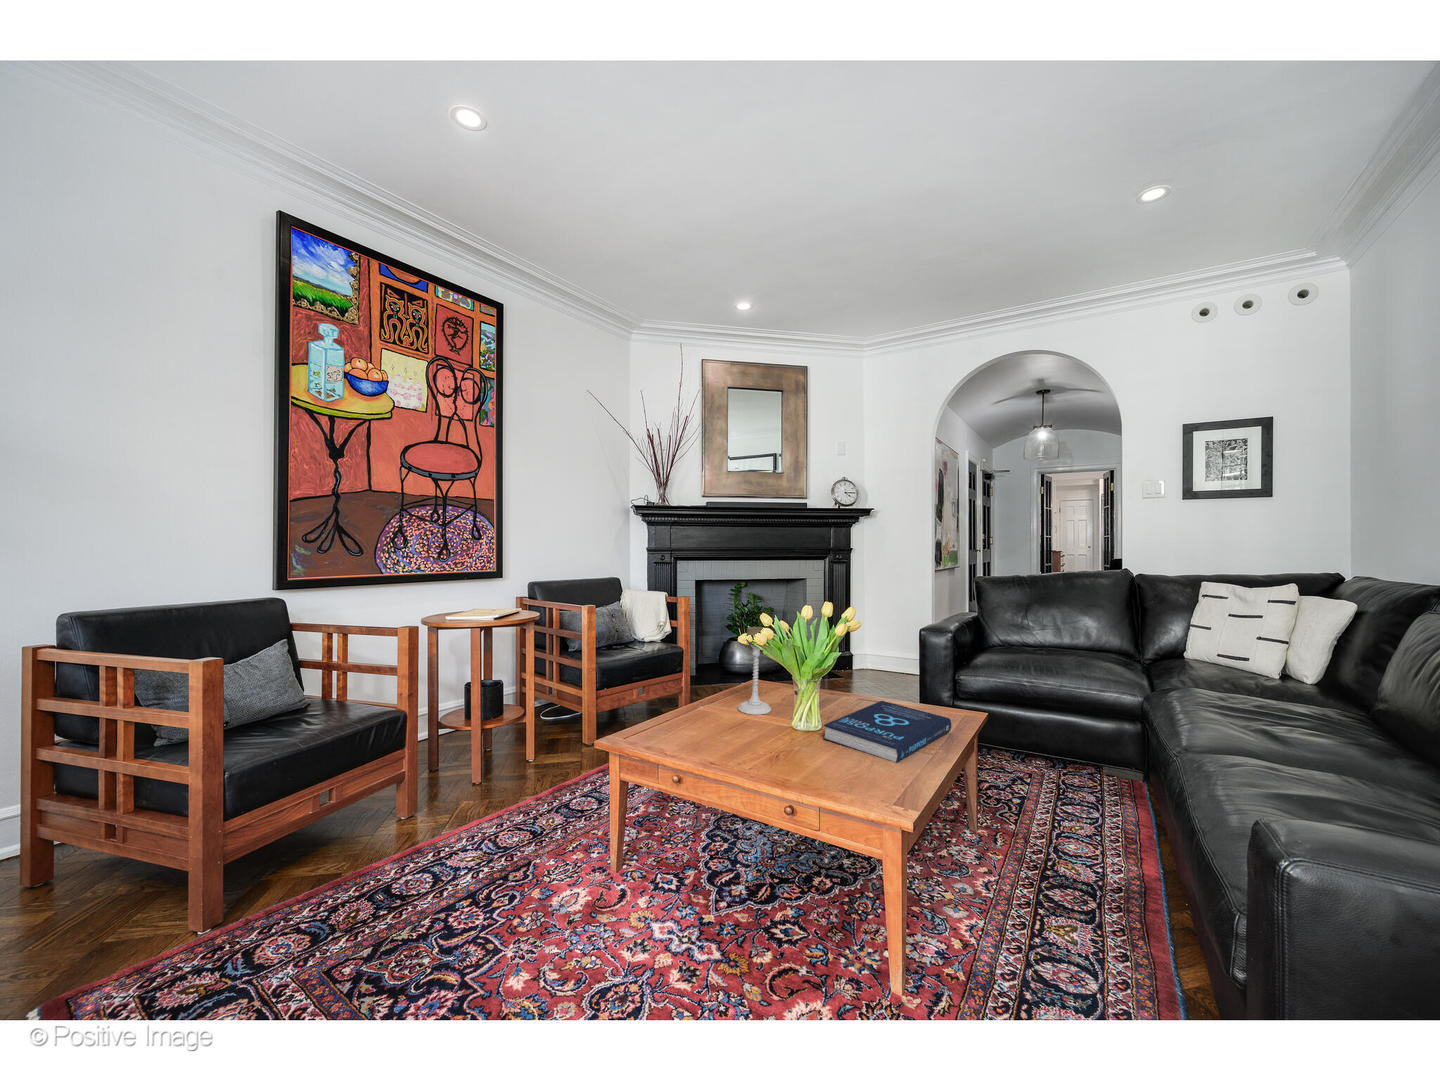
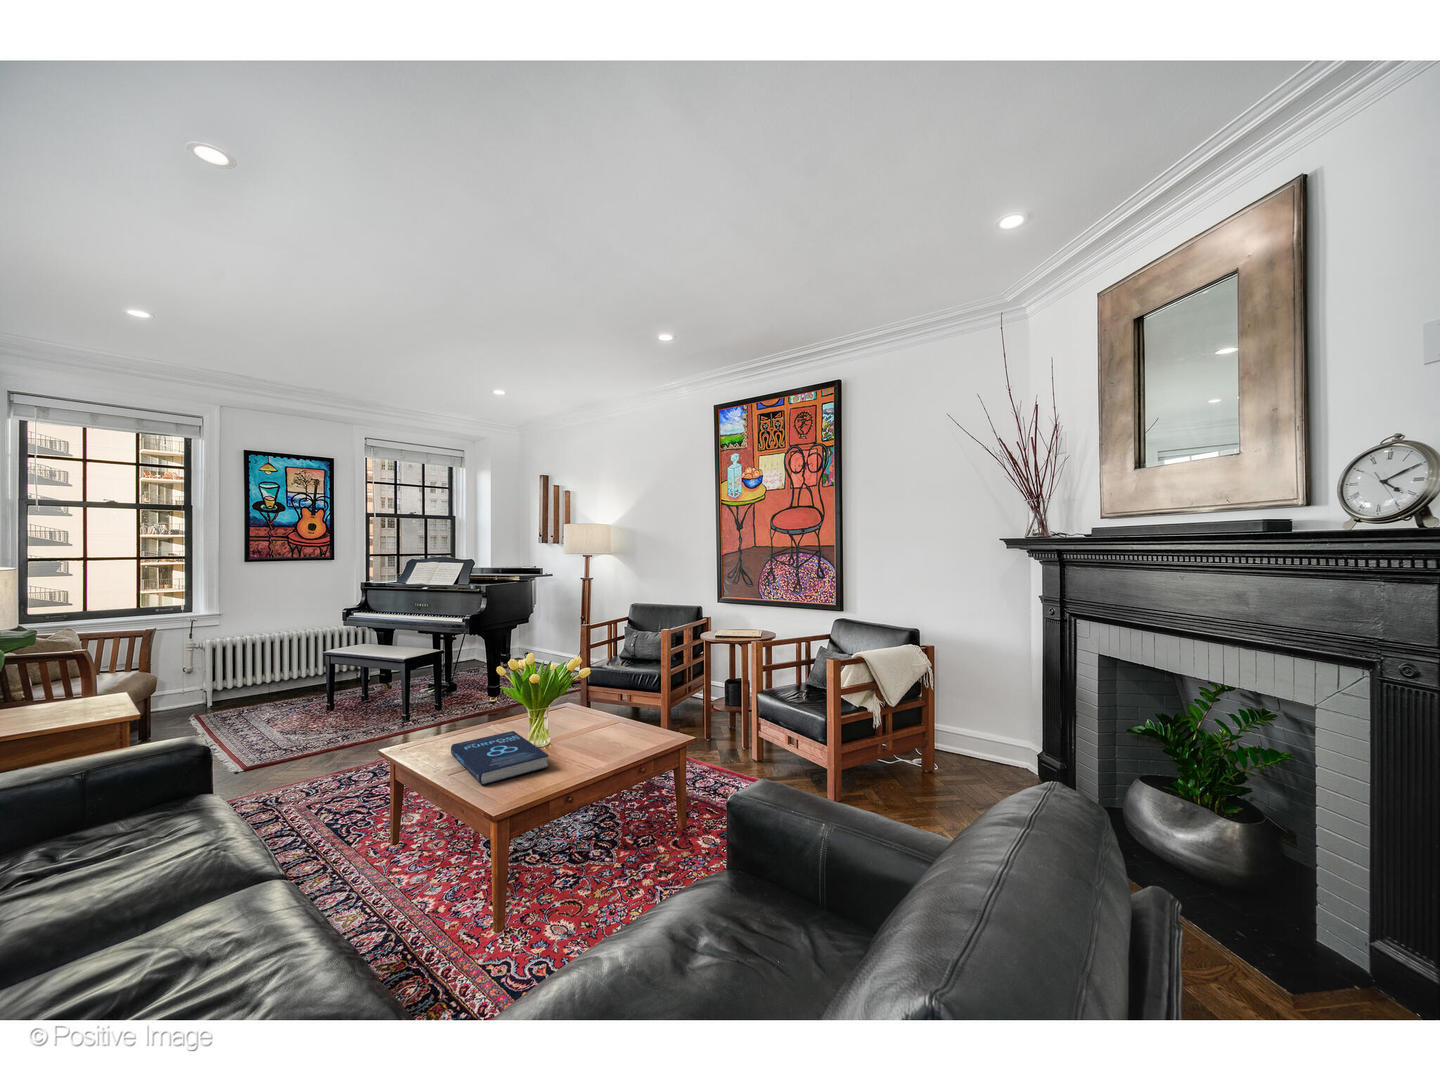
candle holder: present [738,627,771,715] -> none [582,663,609,734]

